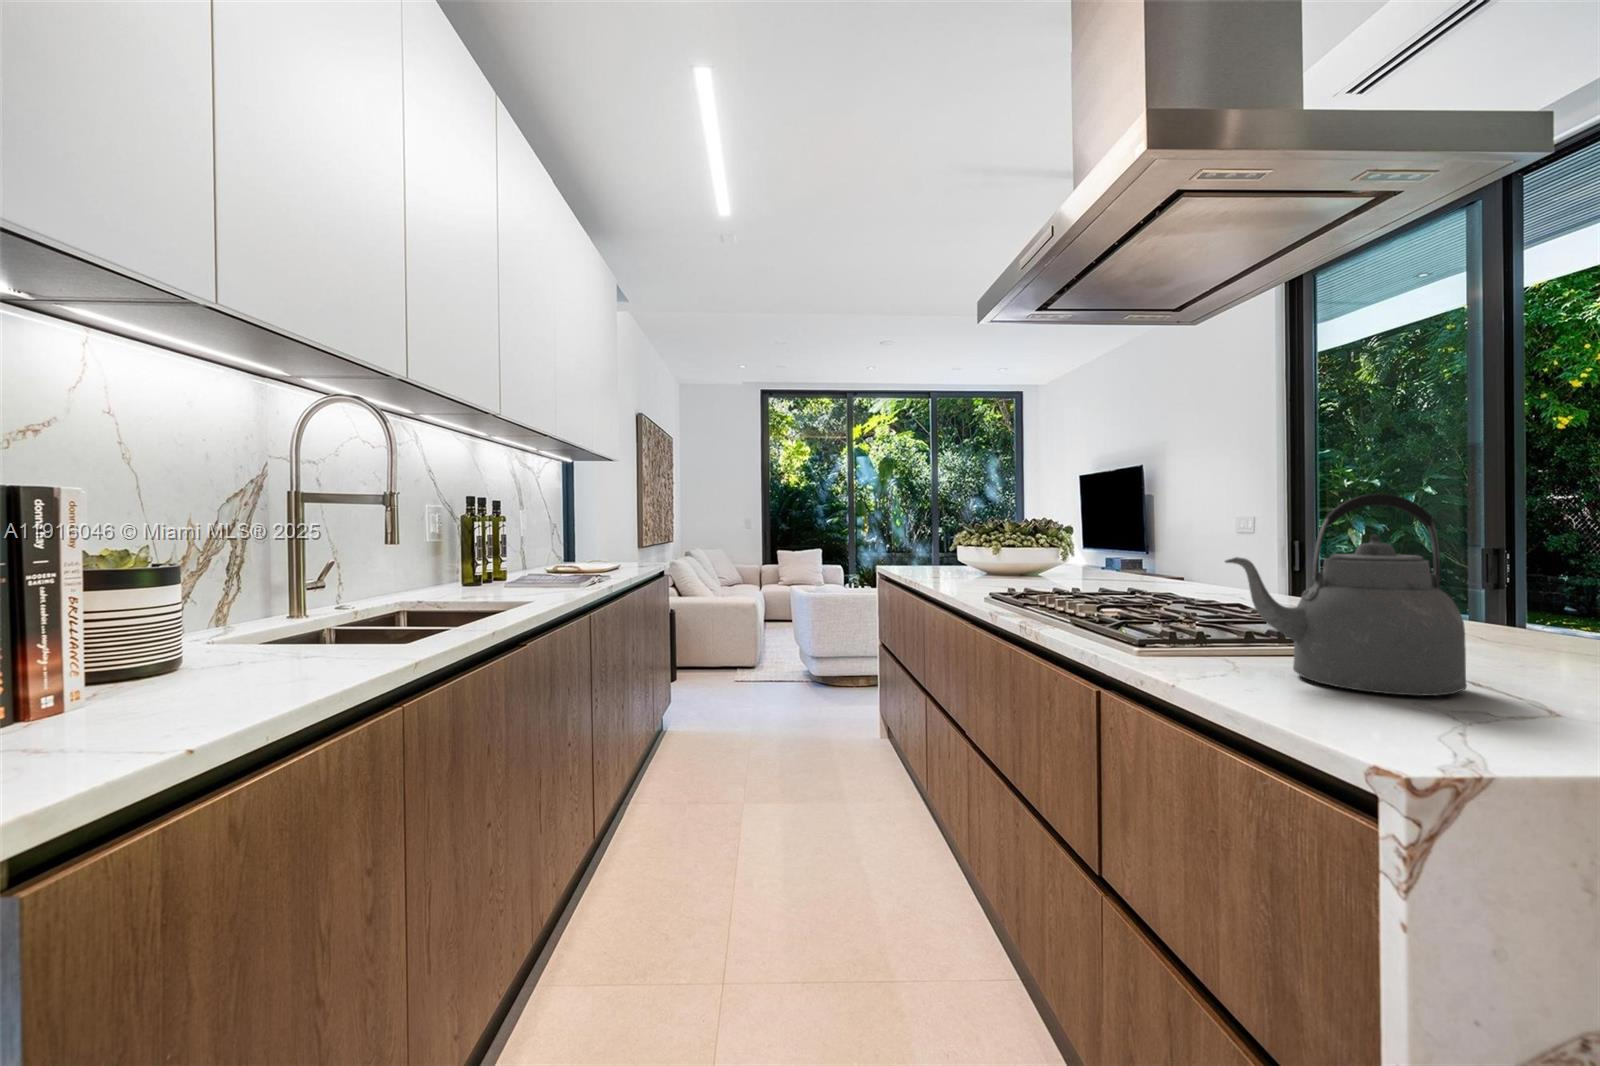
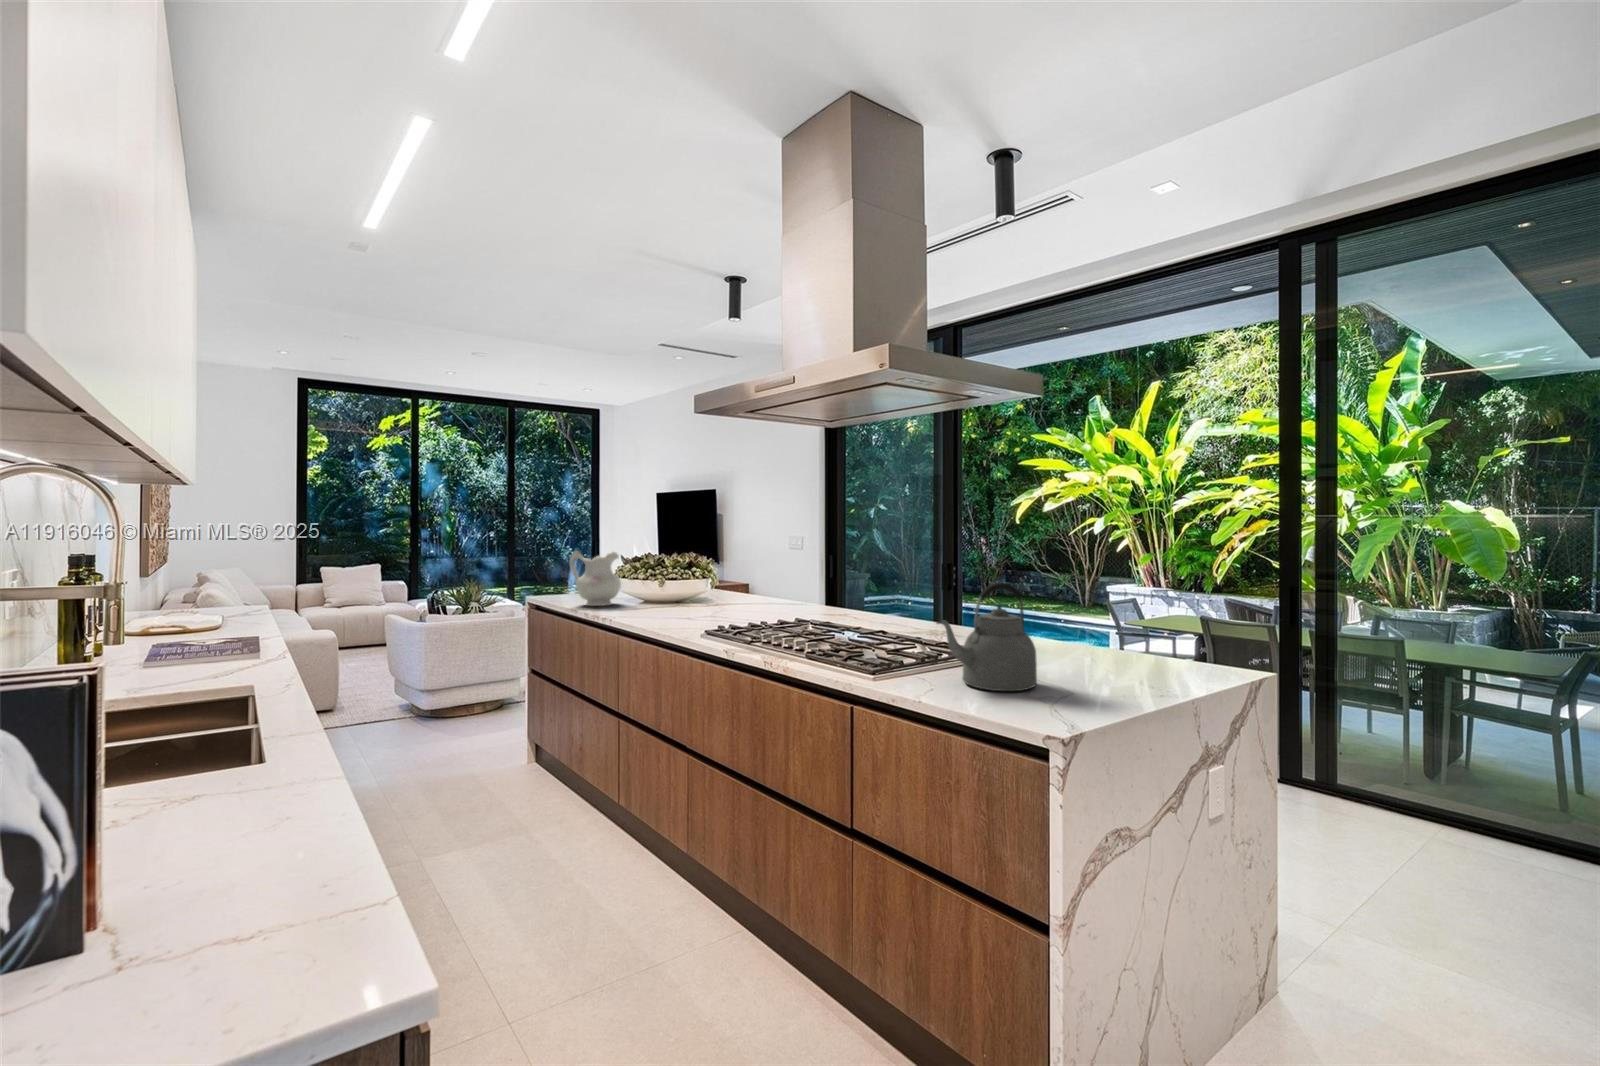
ceramic pitcher: none [900,514,952,574] -> present [570,551,621,606]

